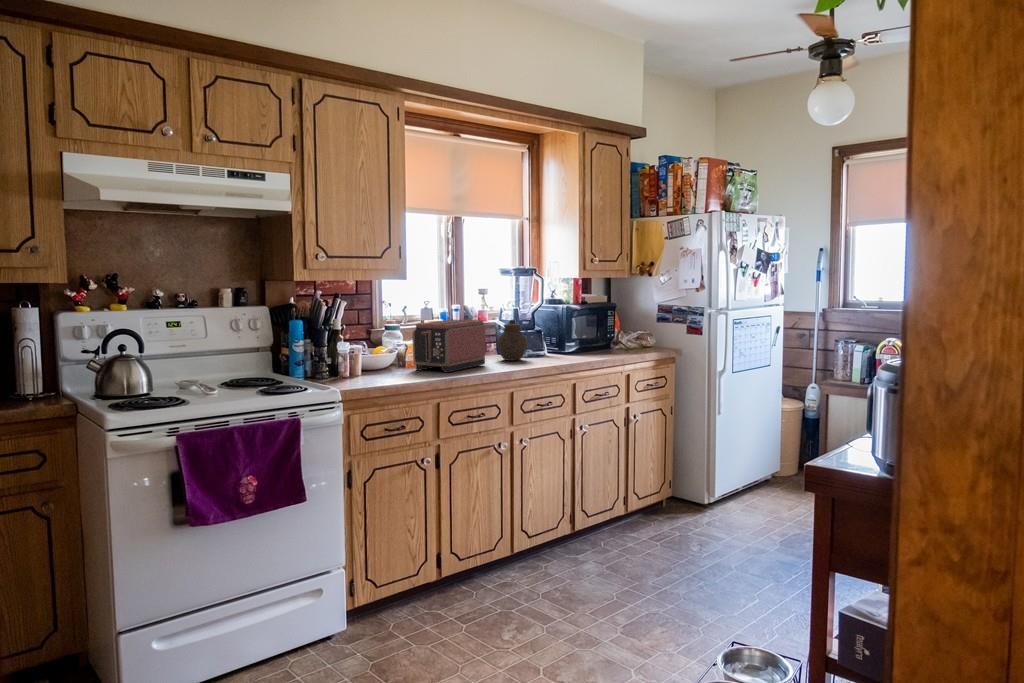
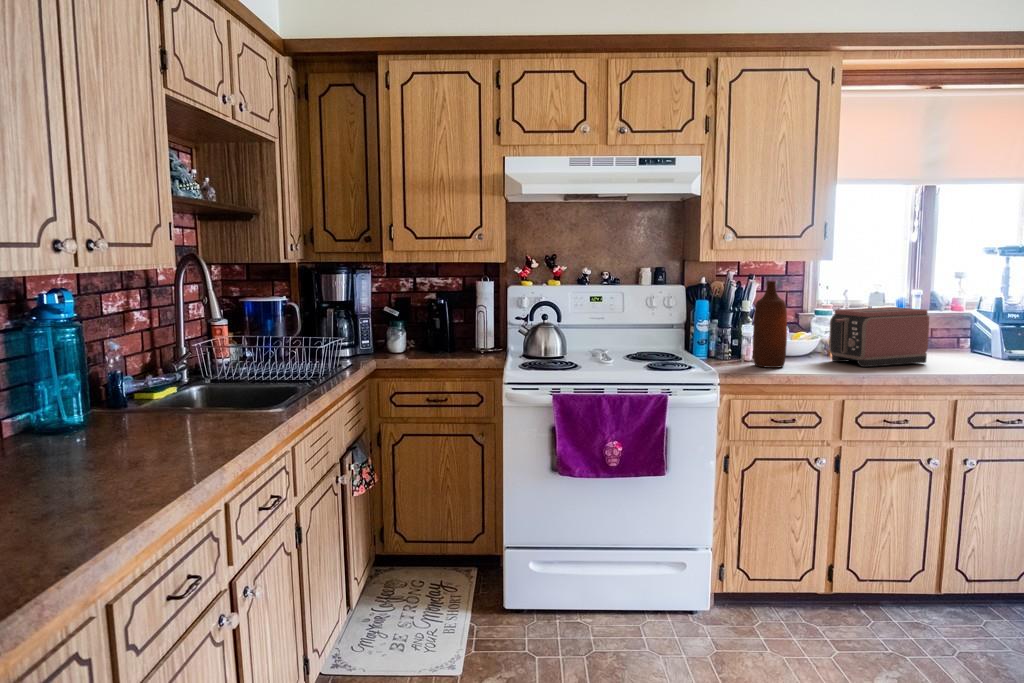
bottle: none [358,299,389,381] -> present [753,281,787,368]
jar: present [497,320,527,361] -> none [957,311,1000,362]

